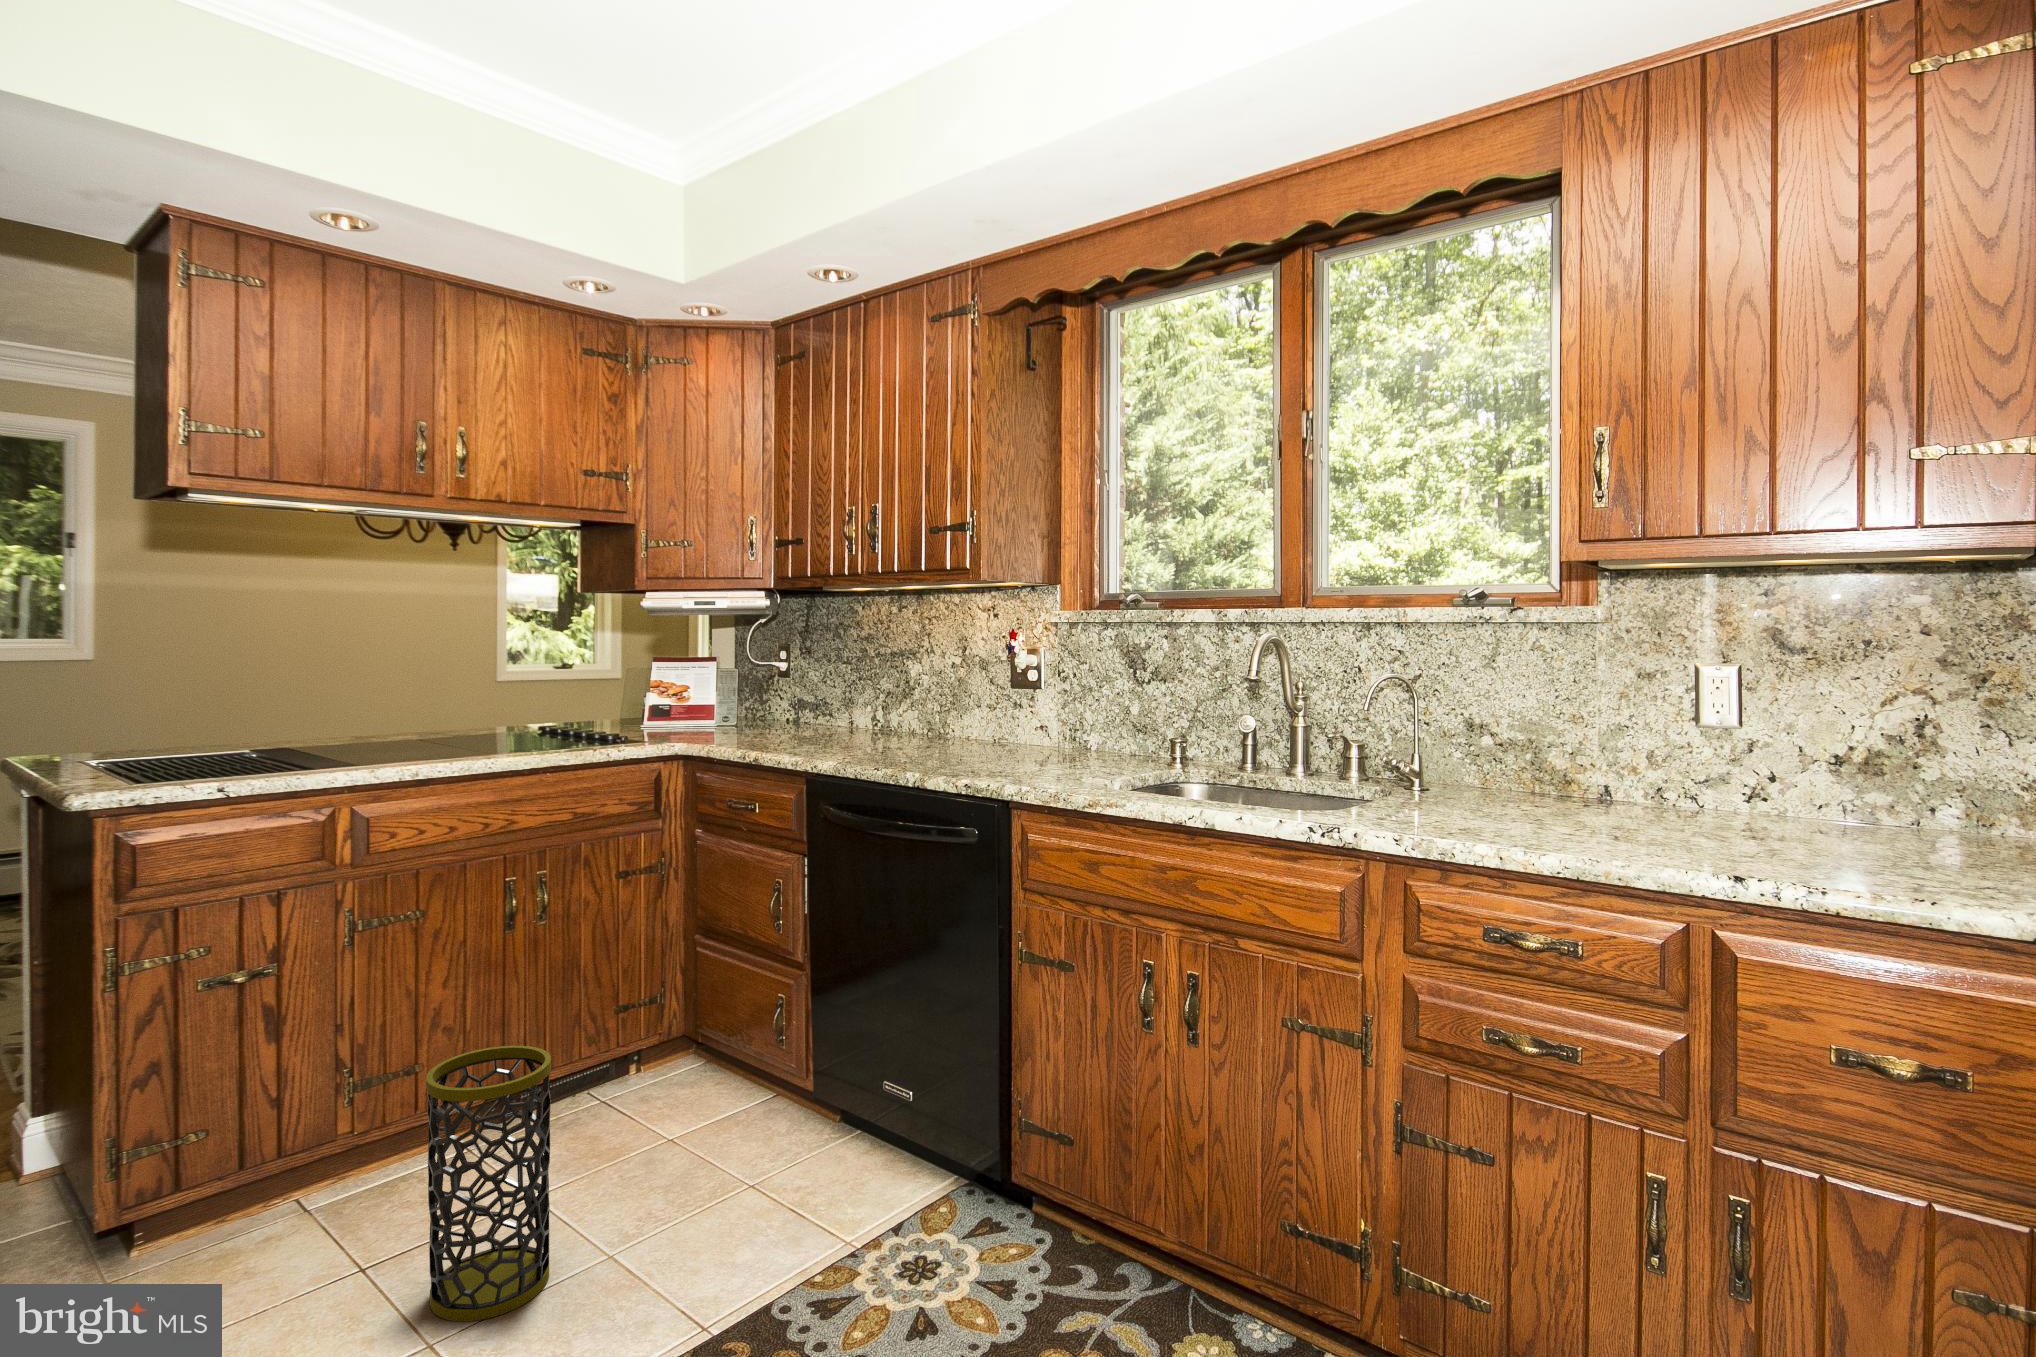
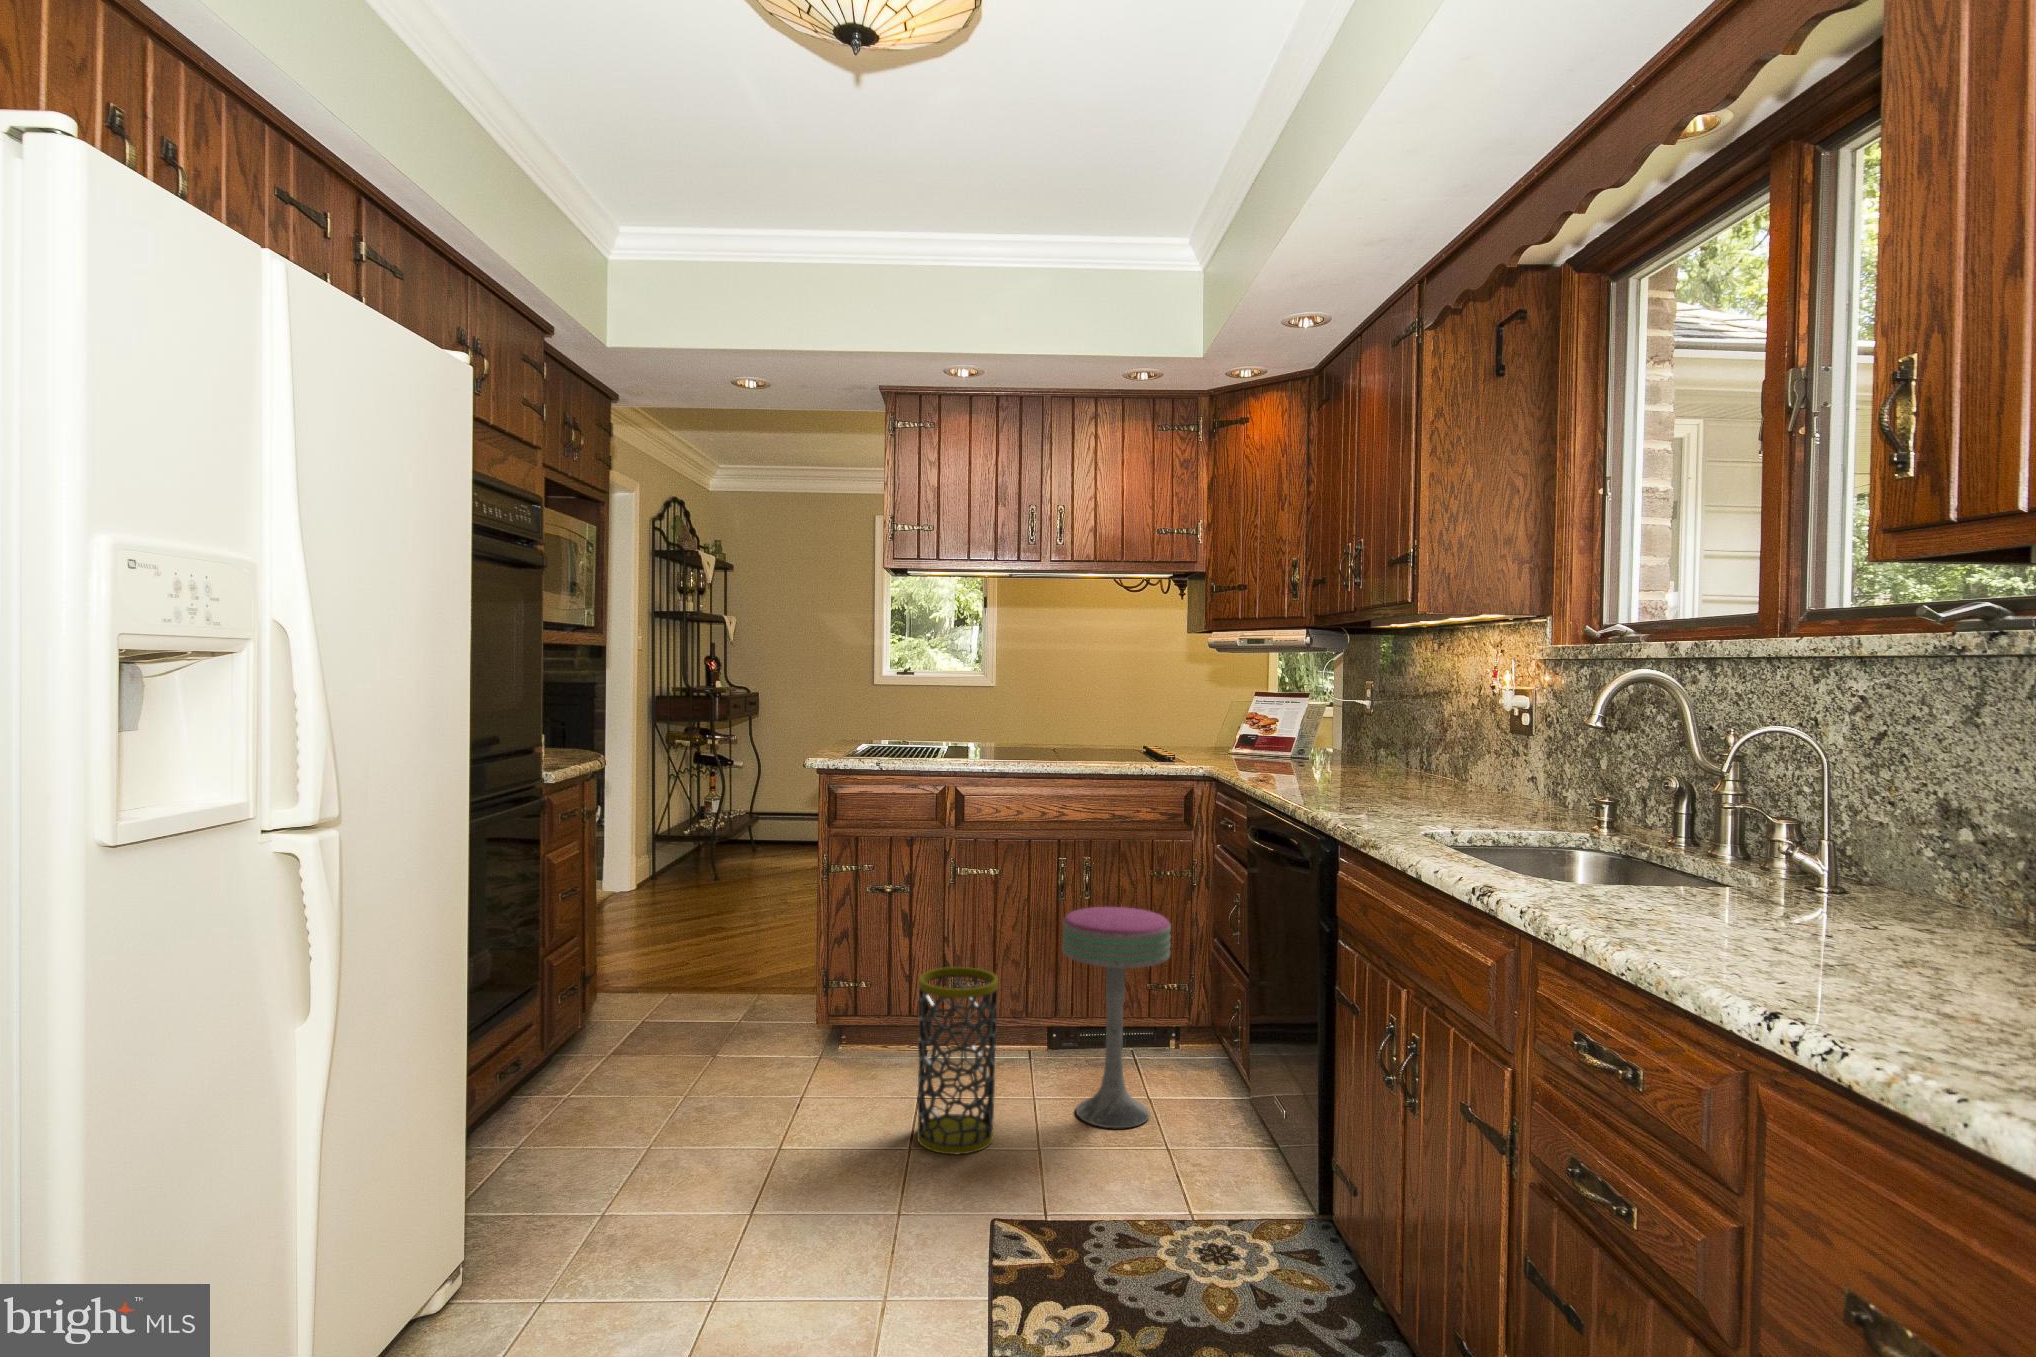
bar stool: none [588,921,727,1194] -> present [1062,907,1171,1128]

